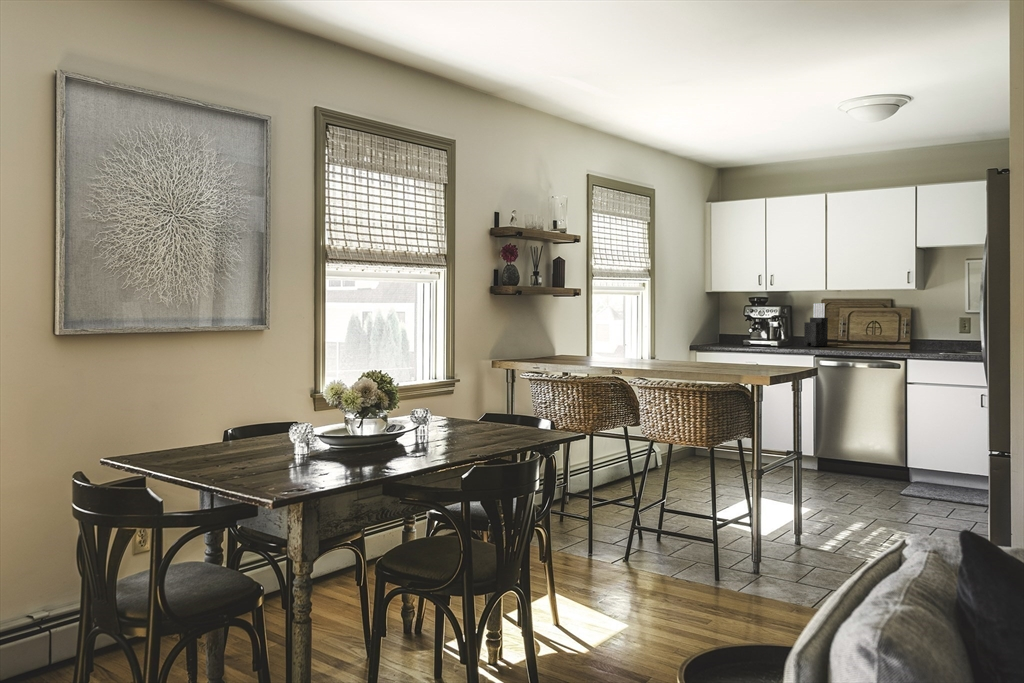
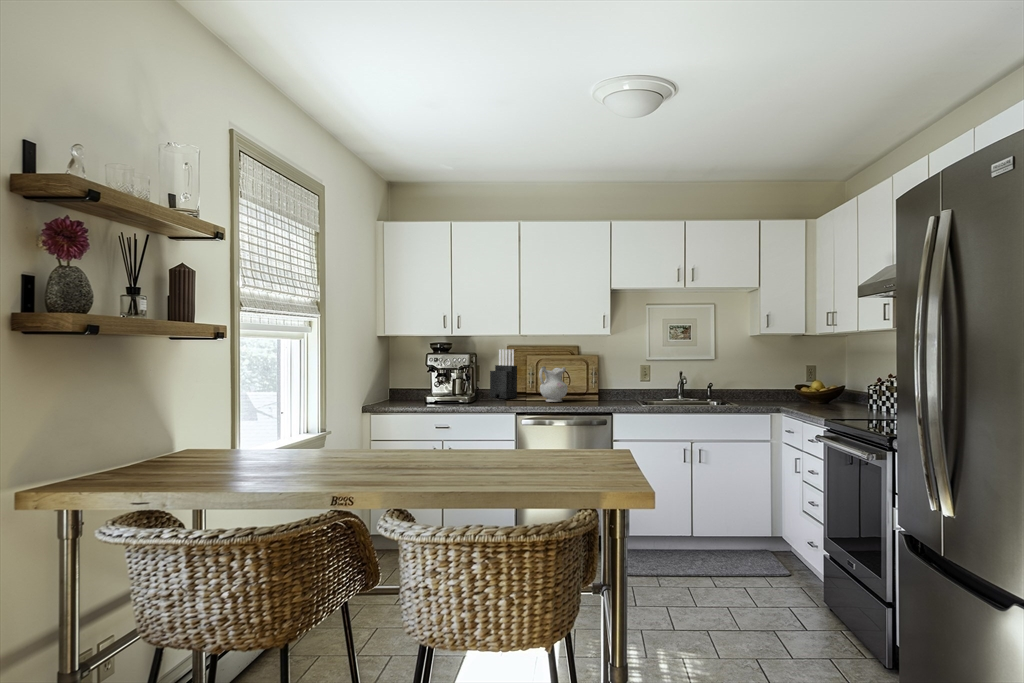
ceramic pitcher: none [843,317,873,349] -> present [539,366,567,402]

